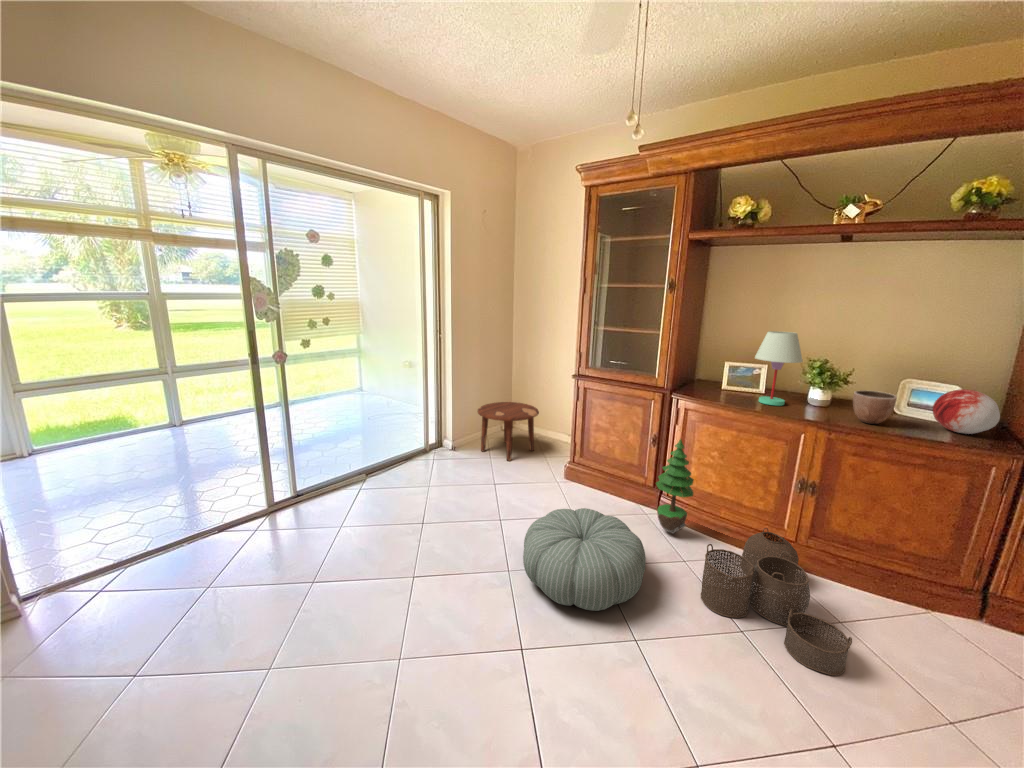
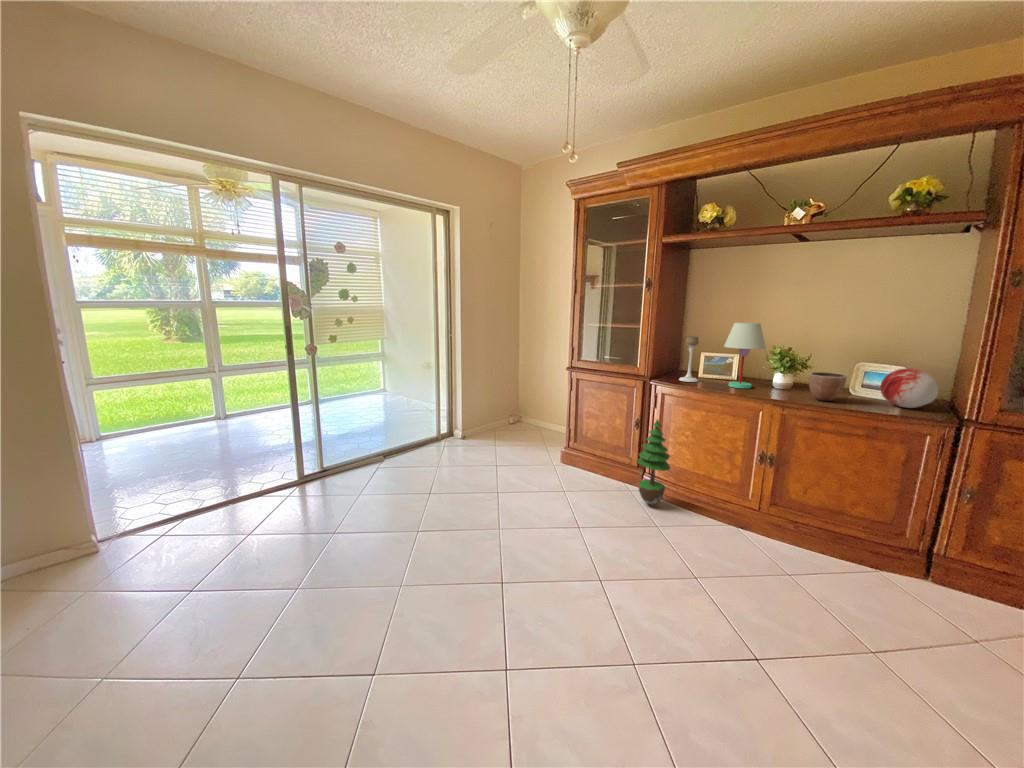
candle holder: none [702,345,726,396] -> present [679,336,699,382]
side table: present [478,402,539,461] -> none [483,396,539,448]
pouf: present [523,508,646,611] -> none [514,479,622,561]
woven basket: present [701,528,852,676] -> none [670,496,796,614]

